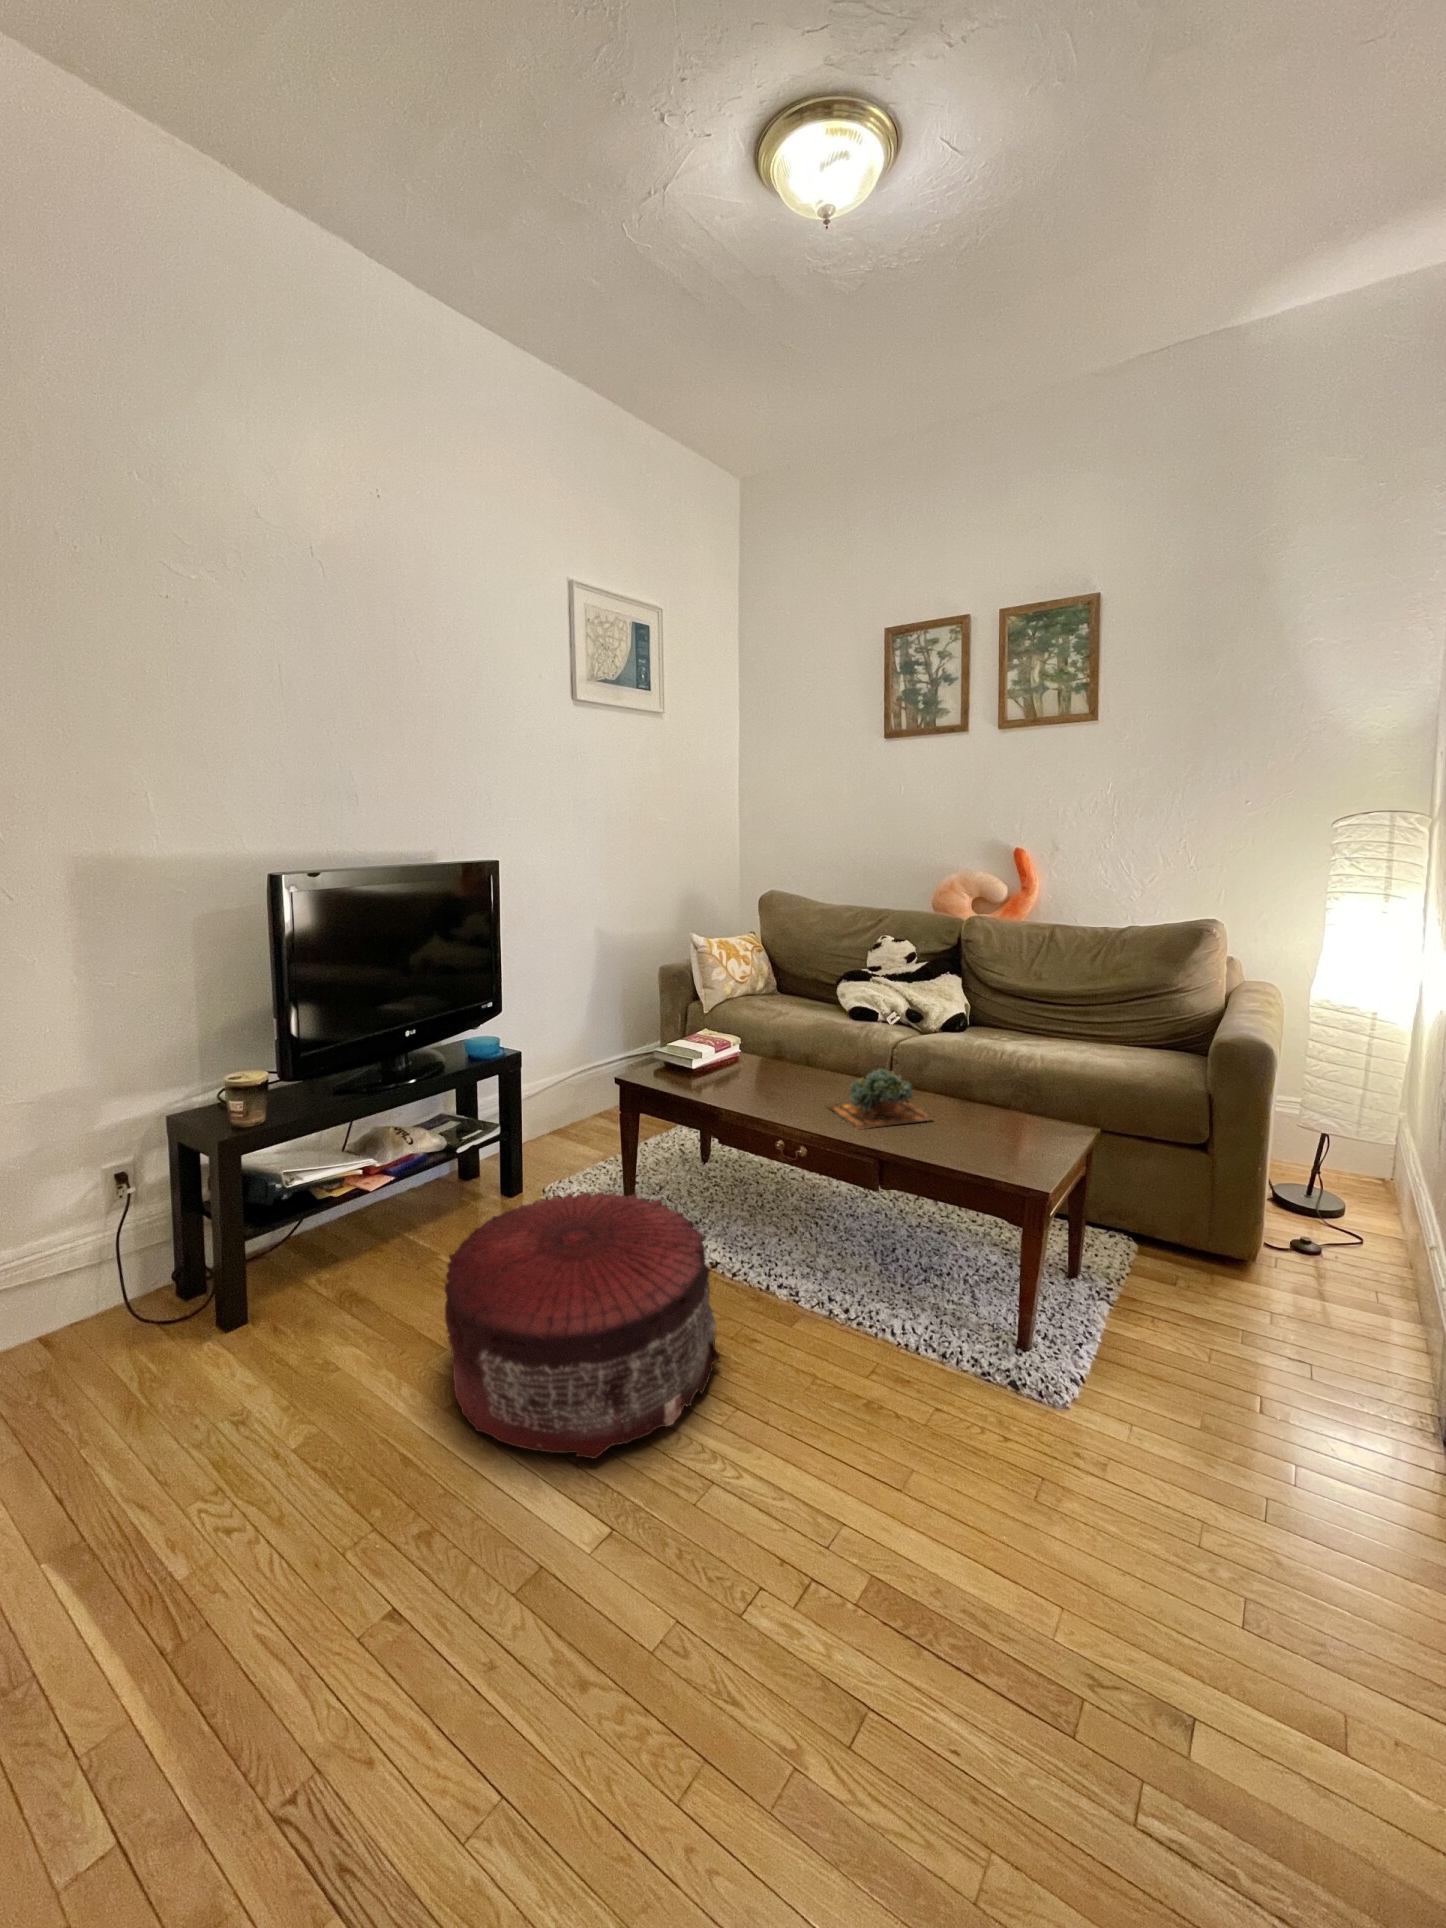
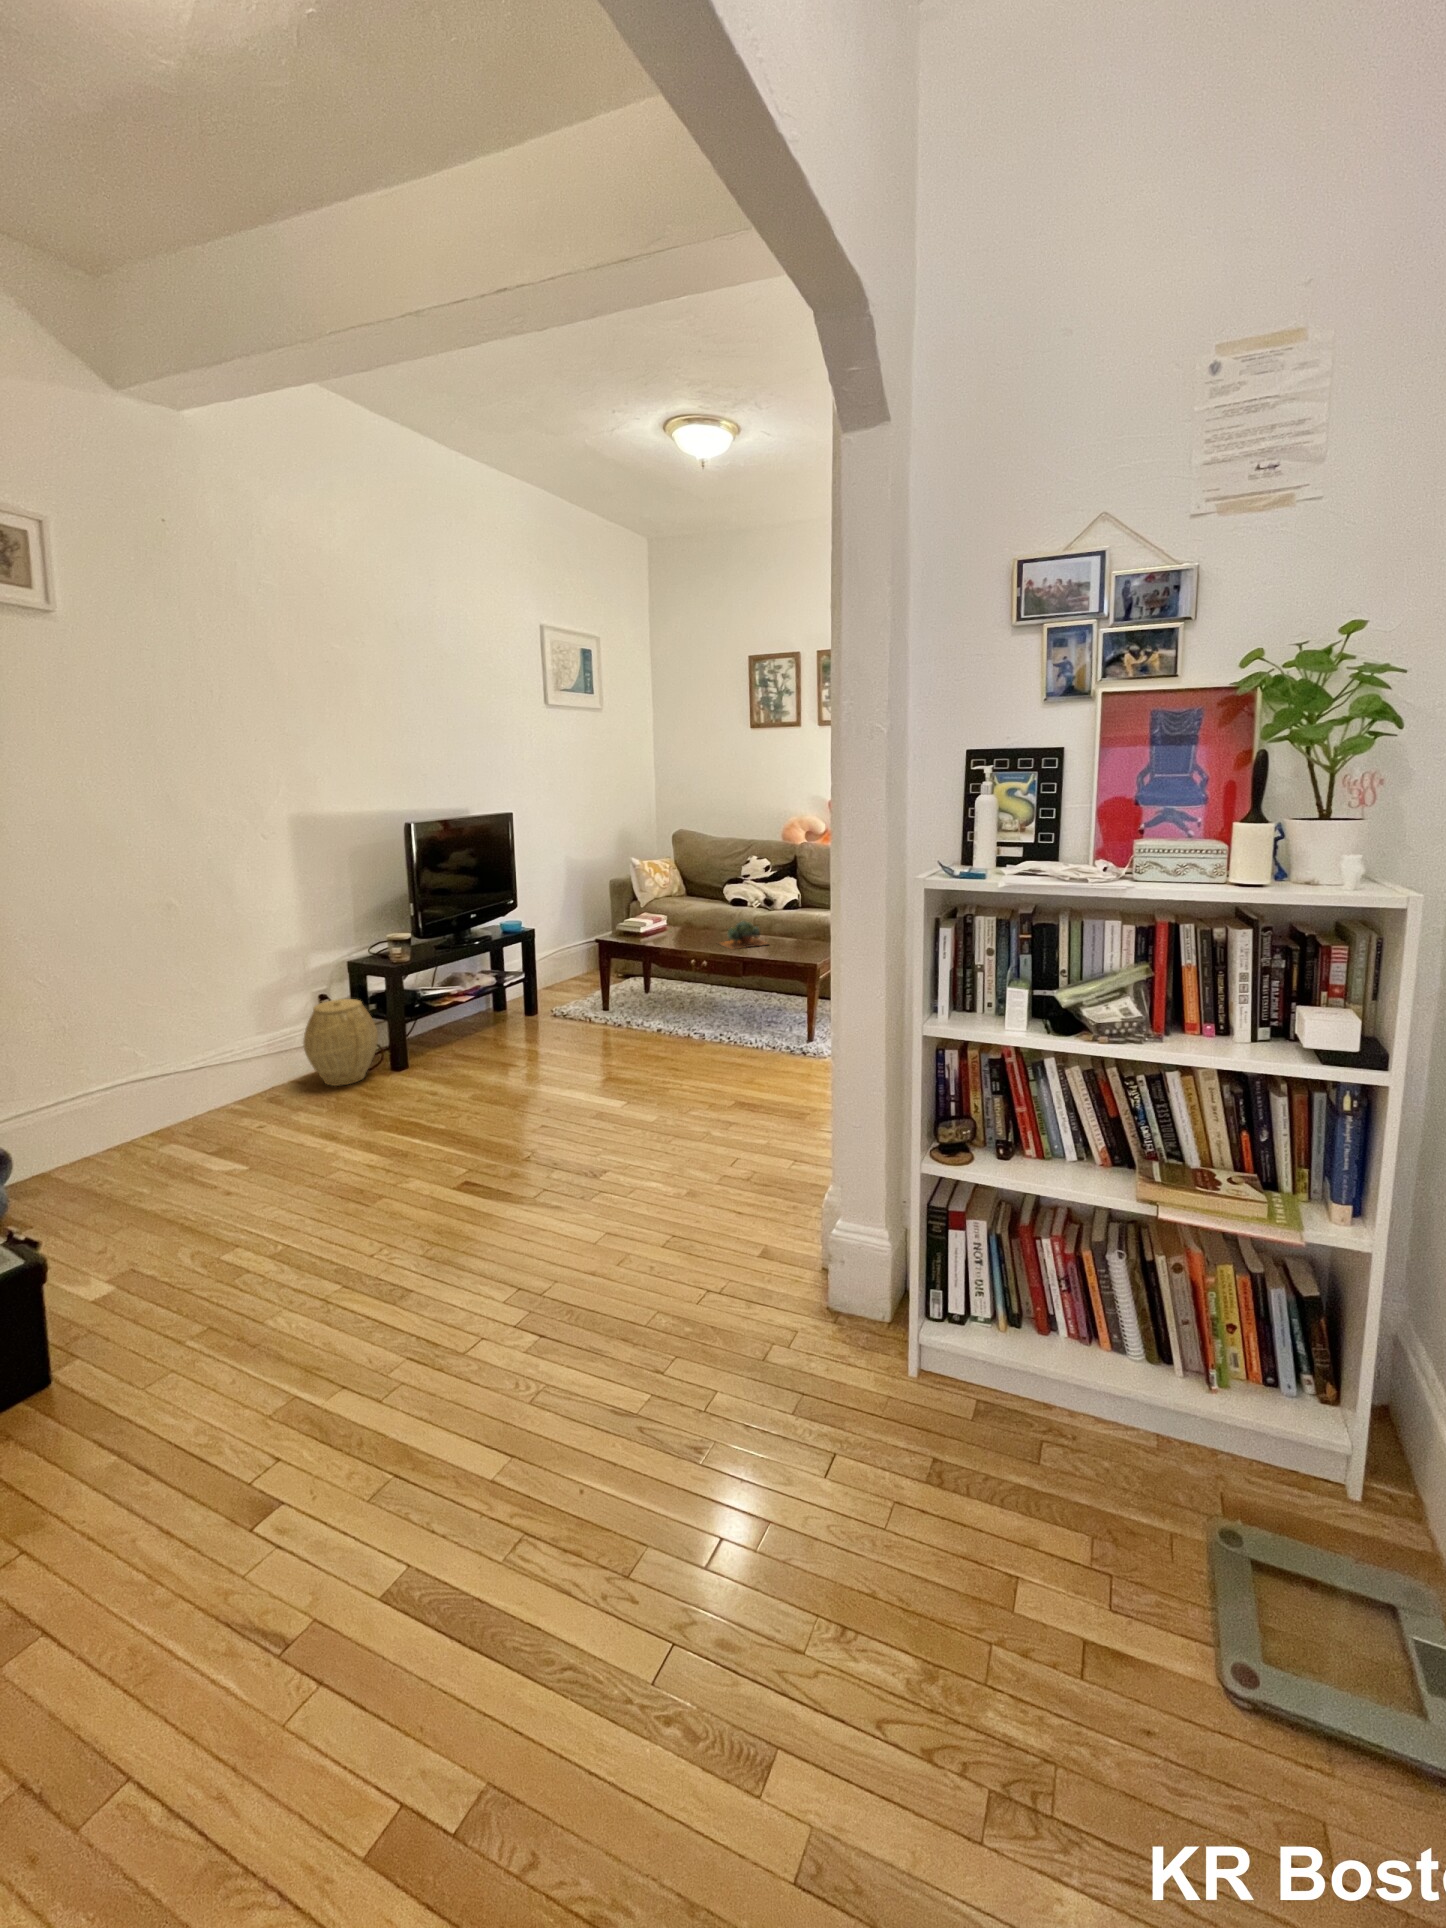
pouf: present [445,1192,720,1459] -> none [530,987,668,1082]
woven basket: none [24,1195,178,1375] -> present [303,999,378,1086]

